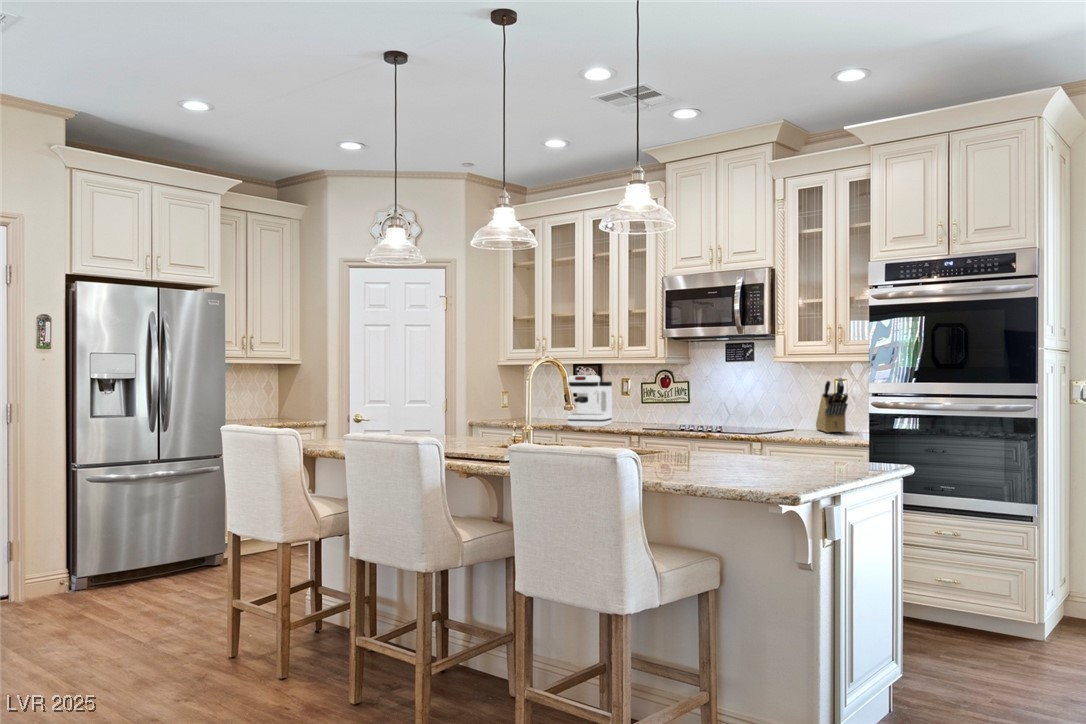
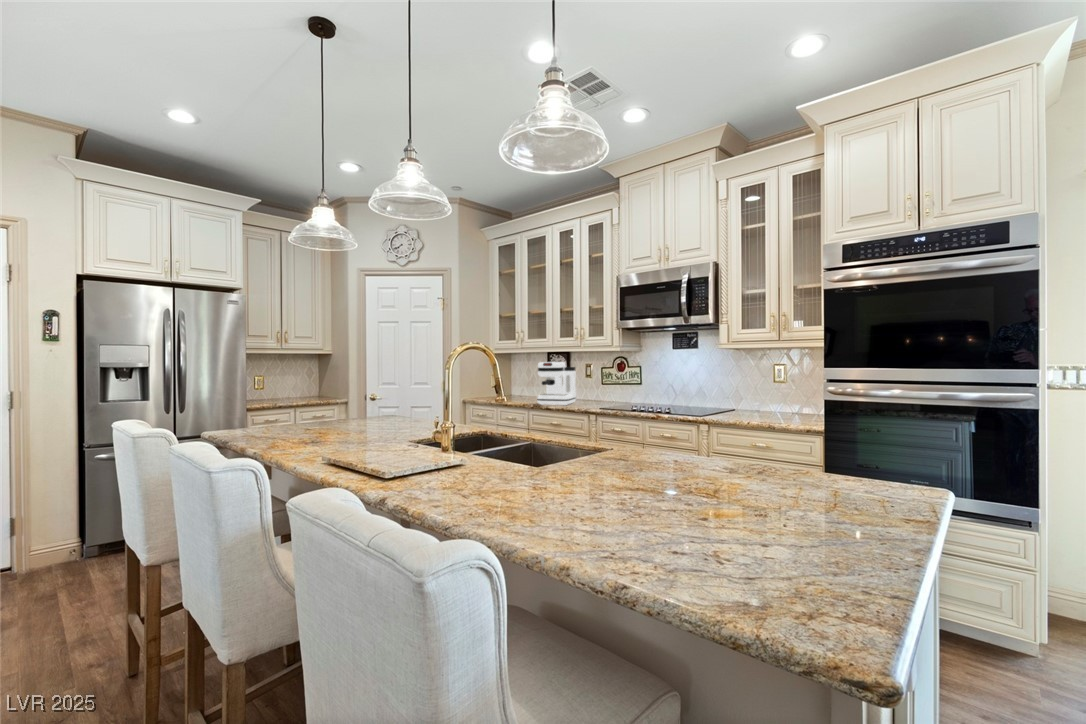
knife block: present [816,378,848,433] -> none [755,362,791,414]

